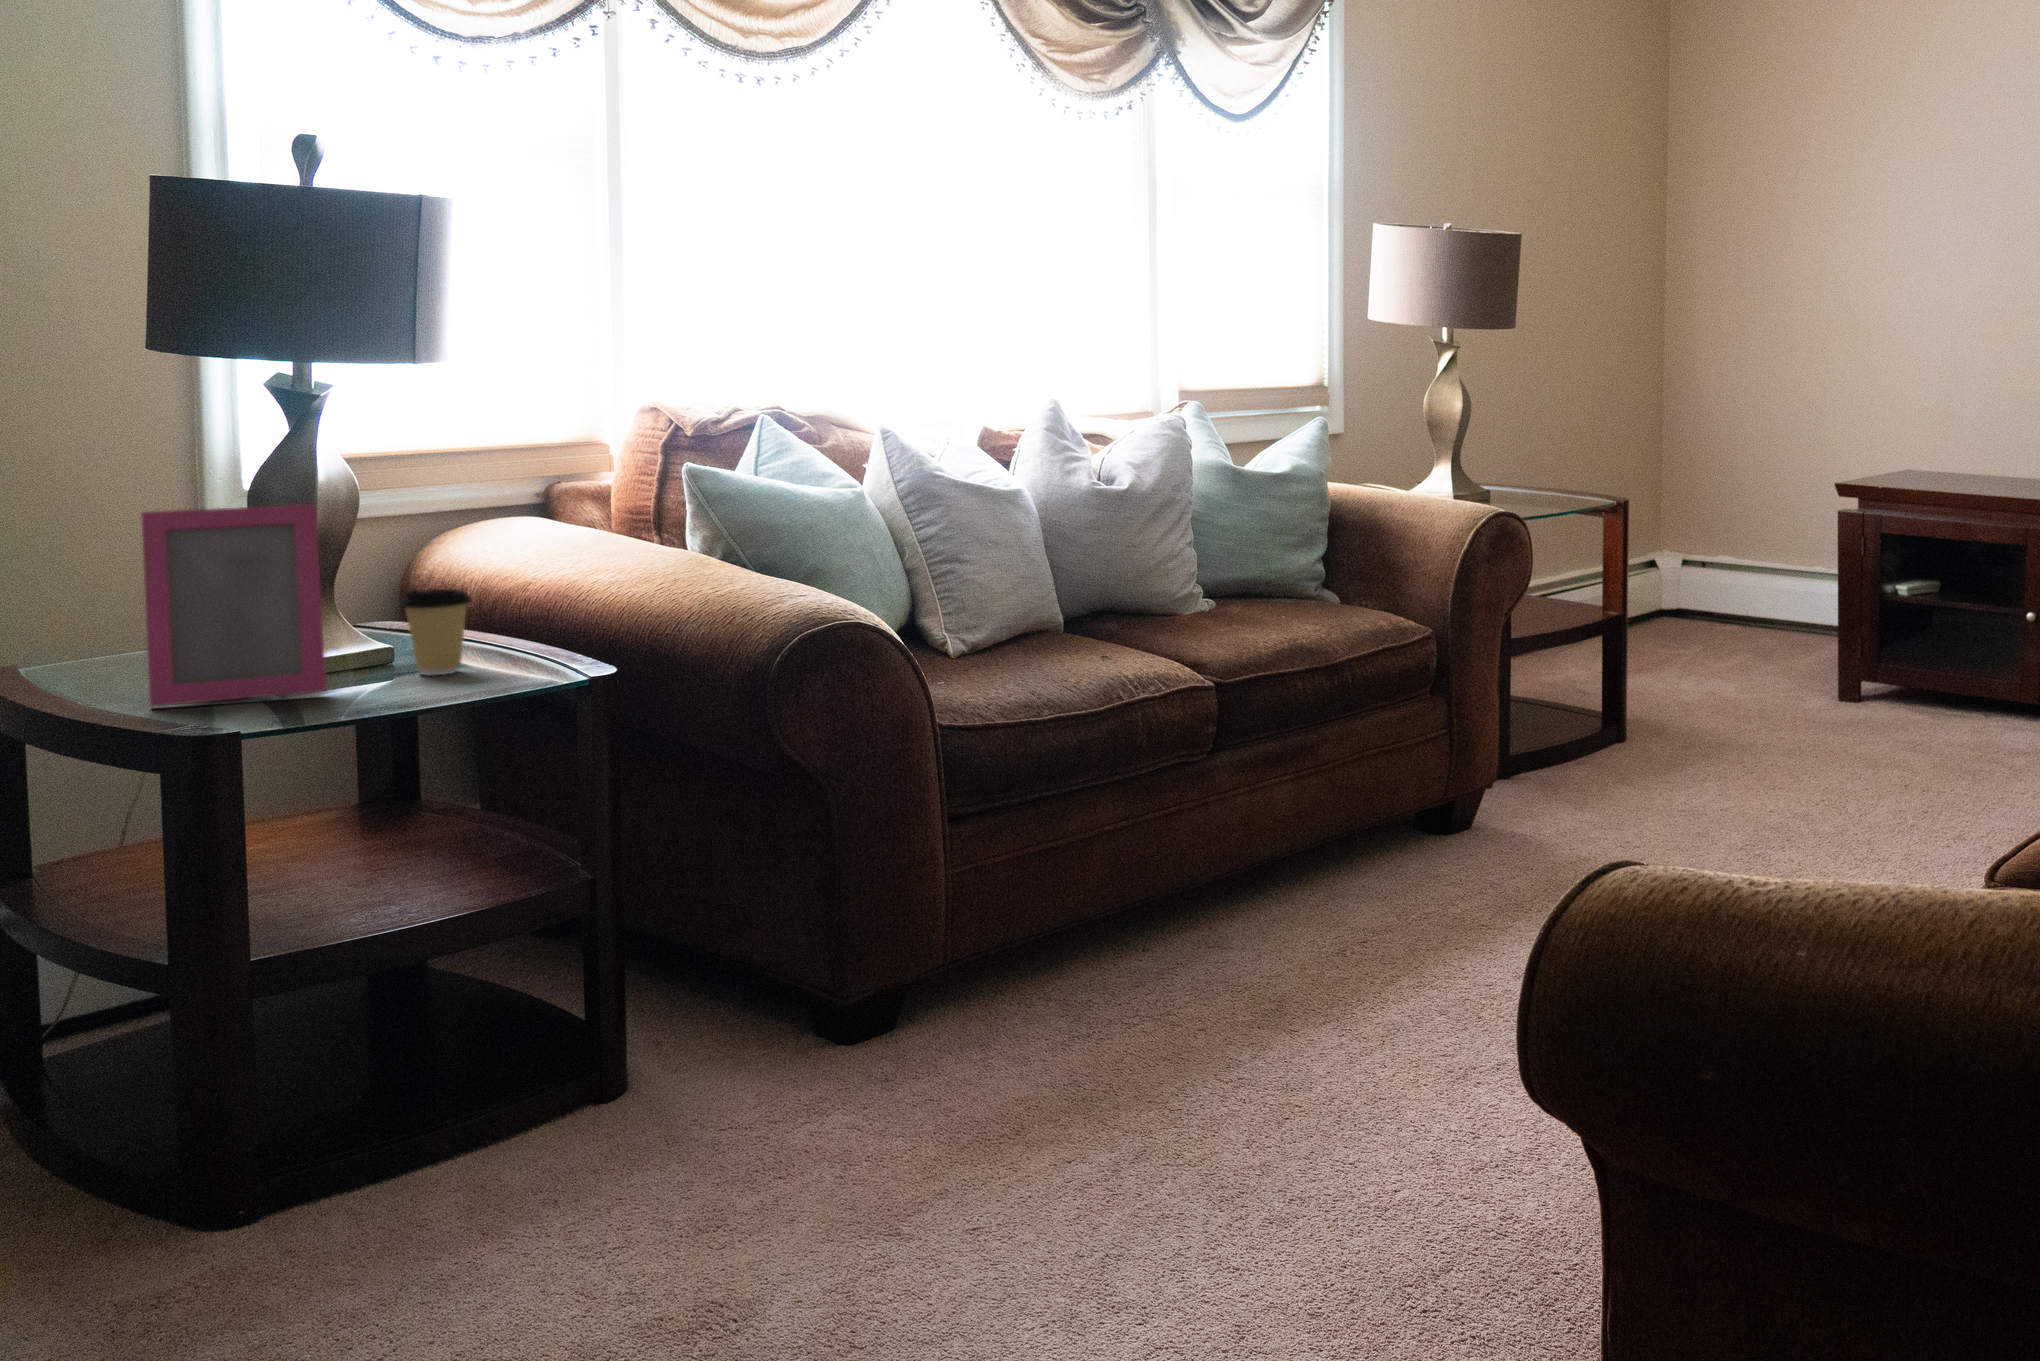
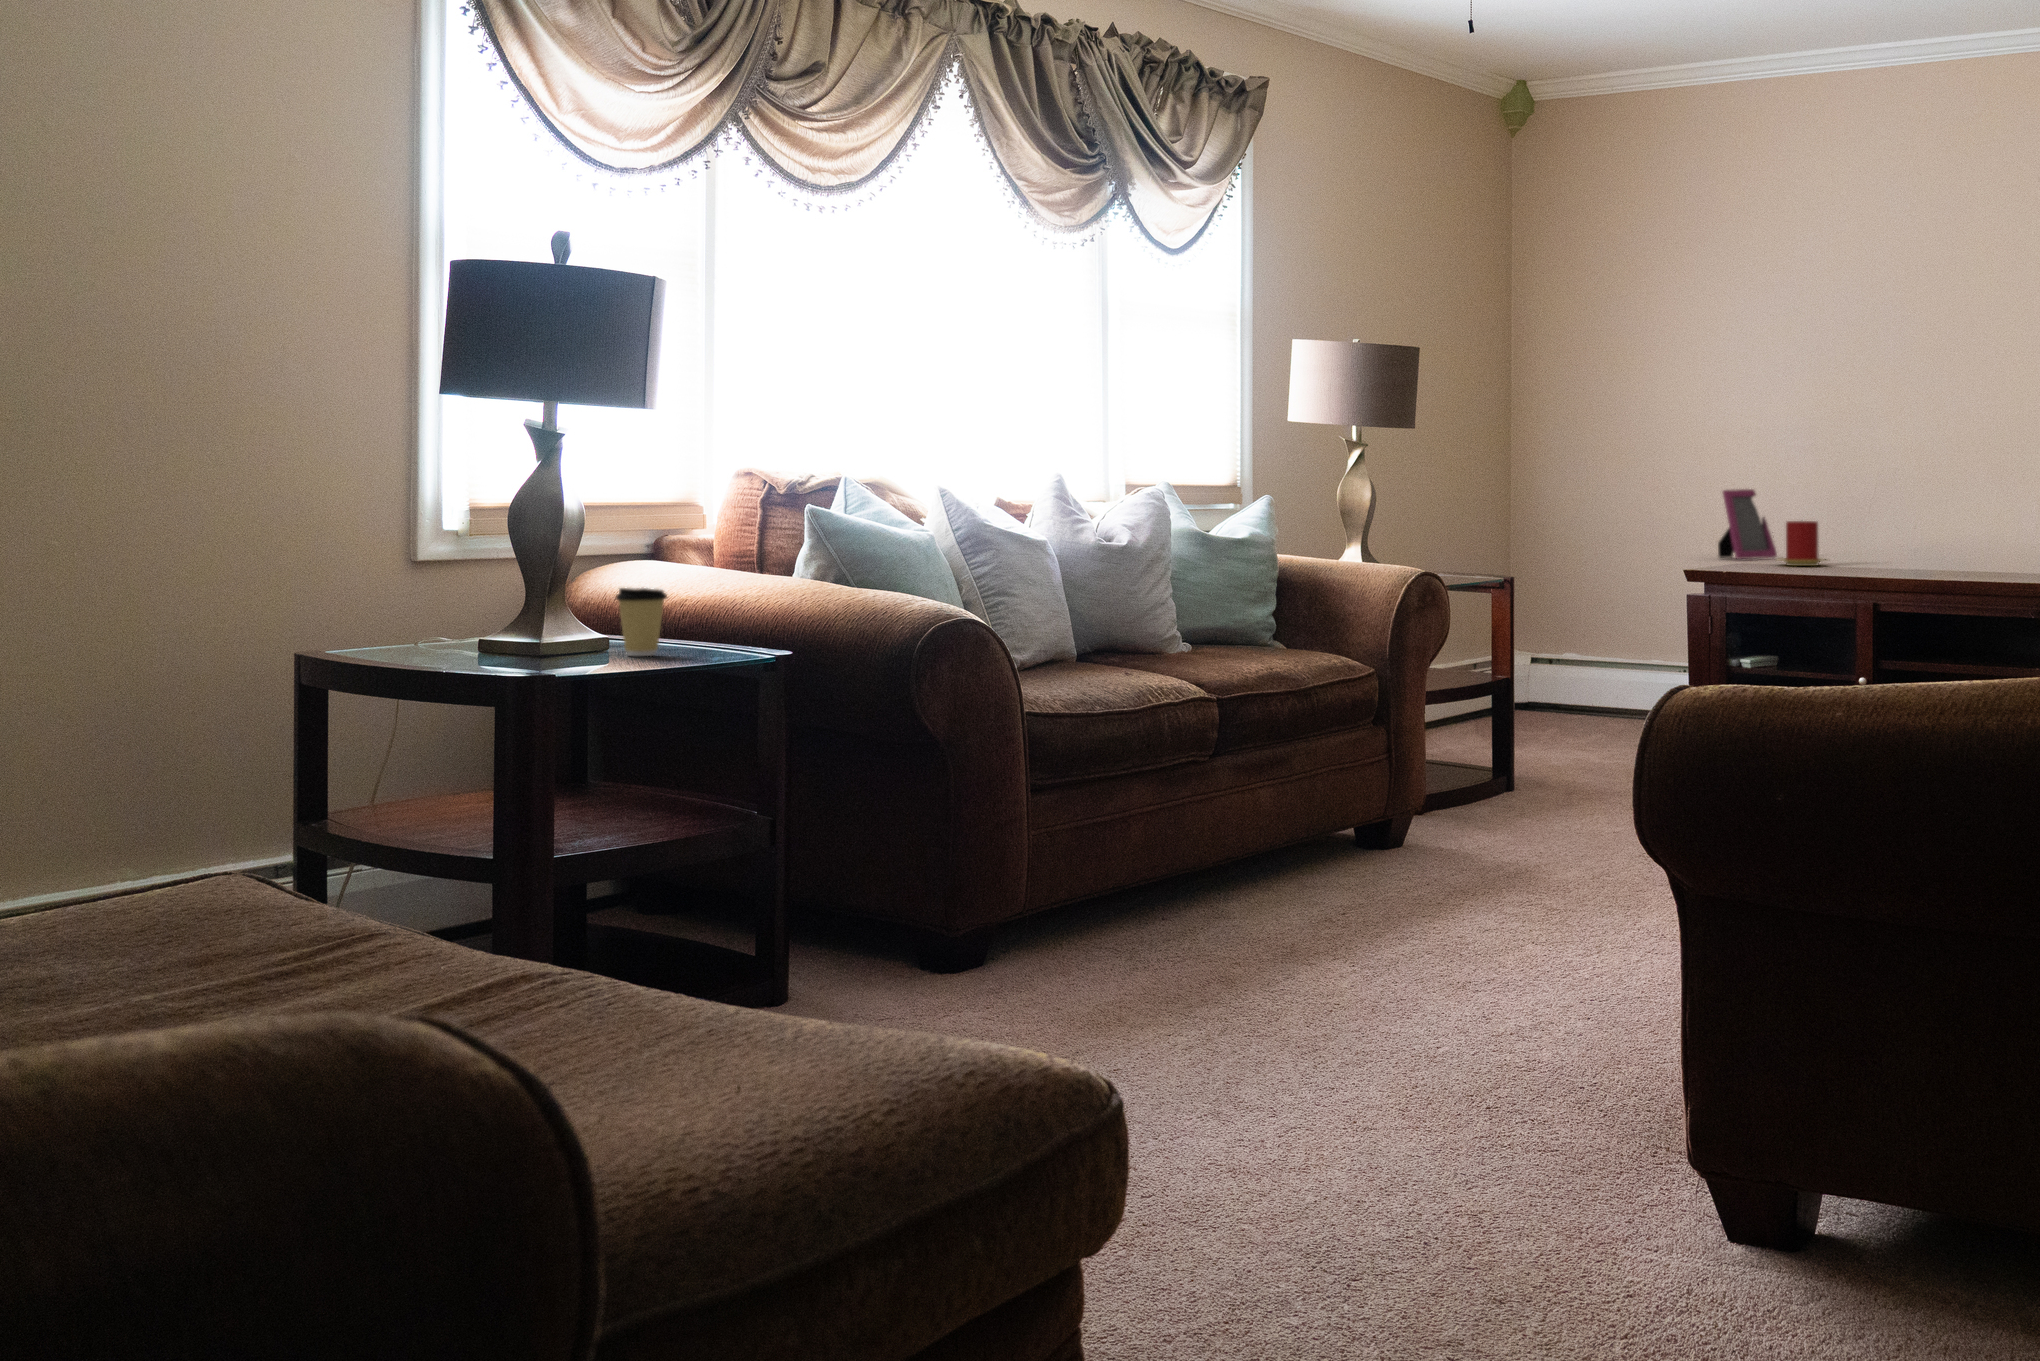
candle: none [1948,427,2009,479] -> present [1779,521,1826,566]
picture frame: present [141,504,326,706] -> present [1718,489,1777,559]

